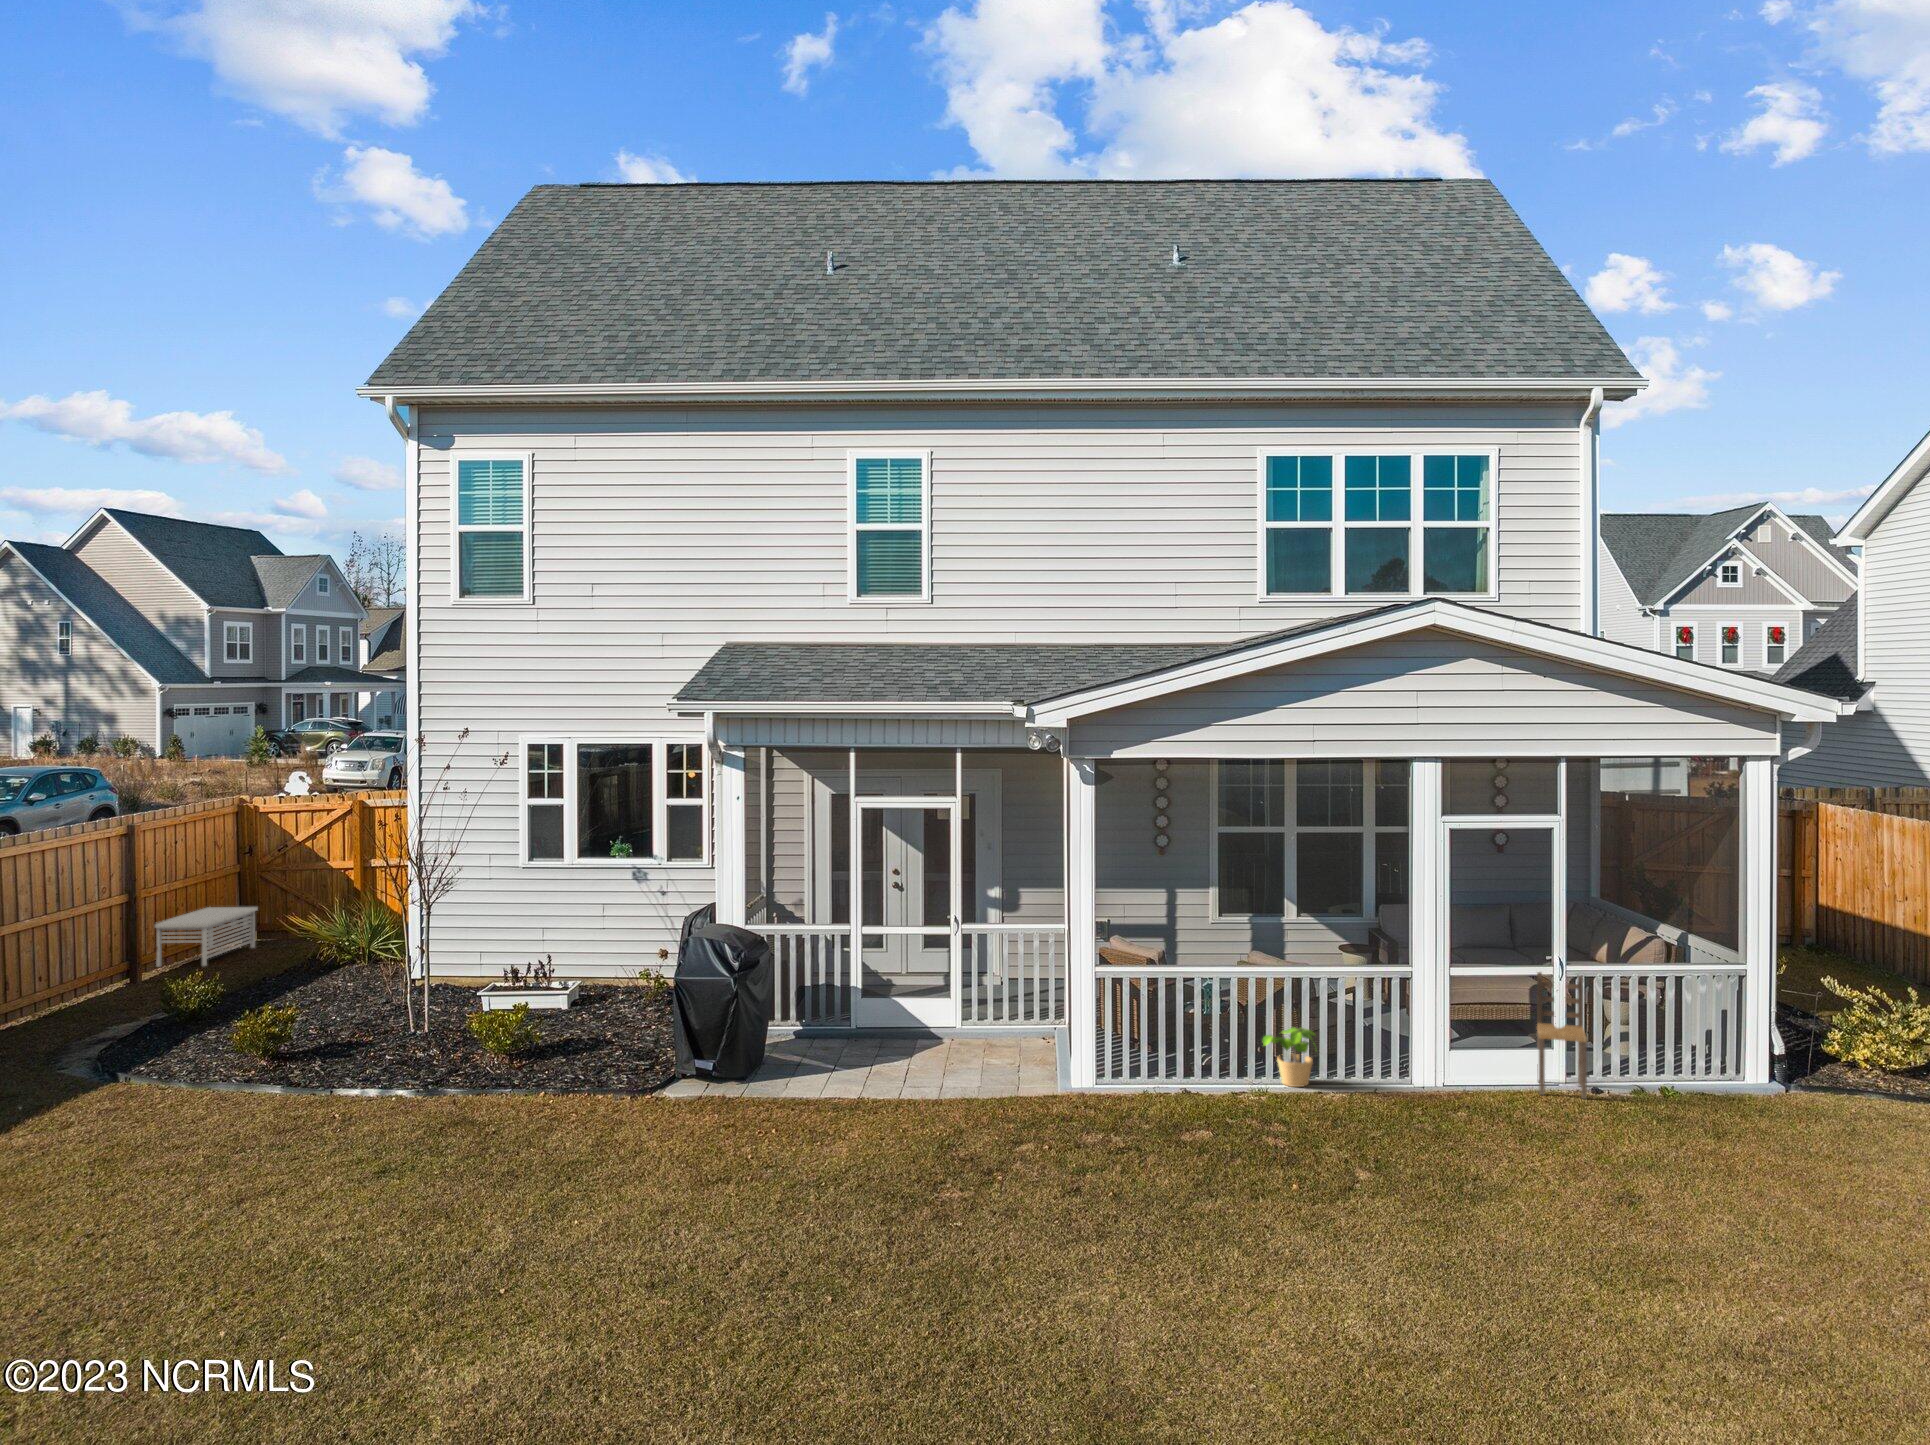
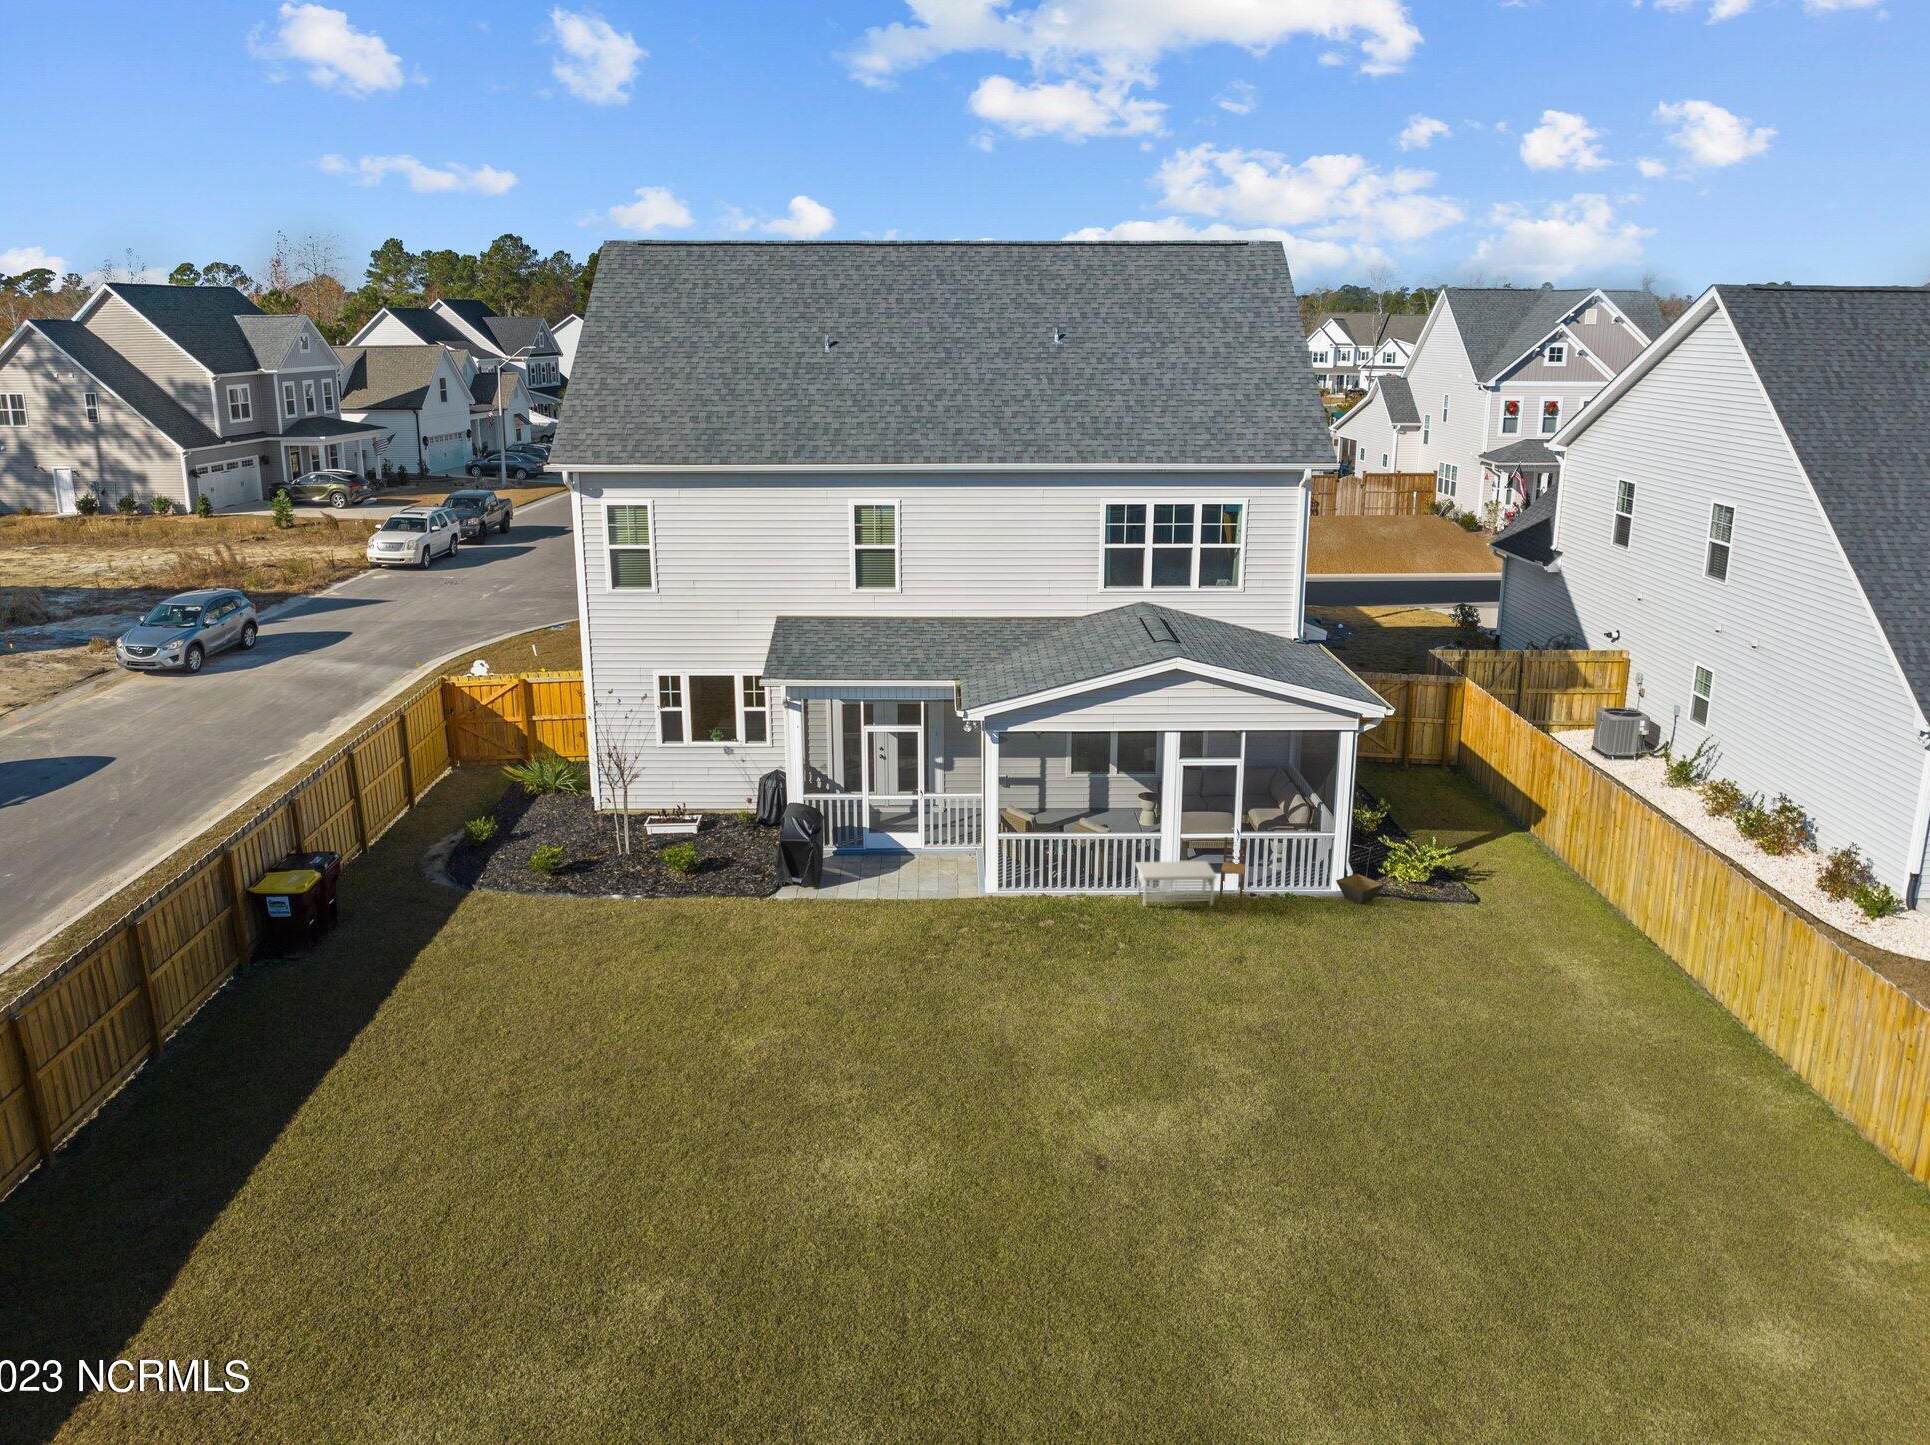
storage bench: present [155,907,258,967] -> present [1136,861,1216,906]
potted plant: present [1263,1028,1316,1087] -> none [1083,865,1111,893]
basket: none [1771,1048,1875,1104] -> present [1336,874,1384,904]

